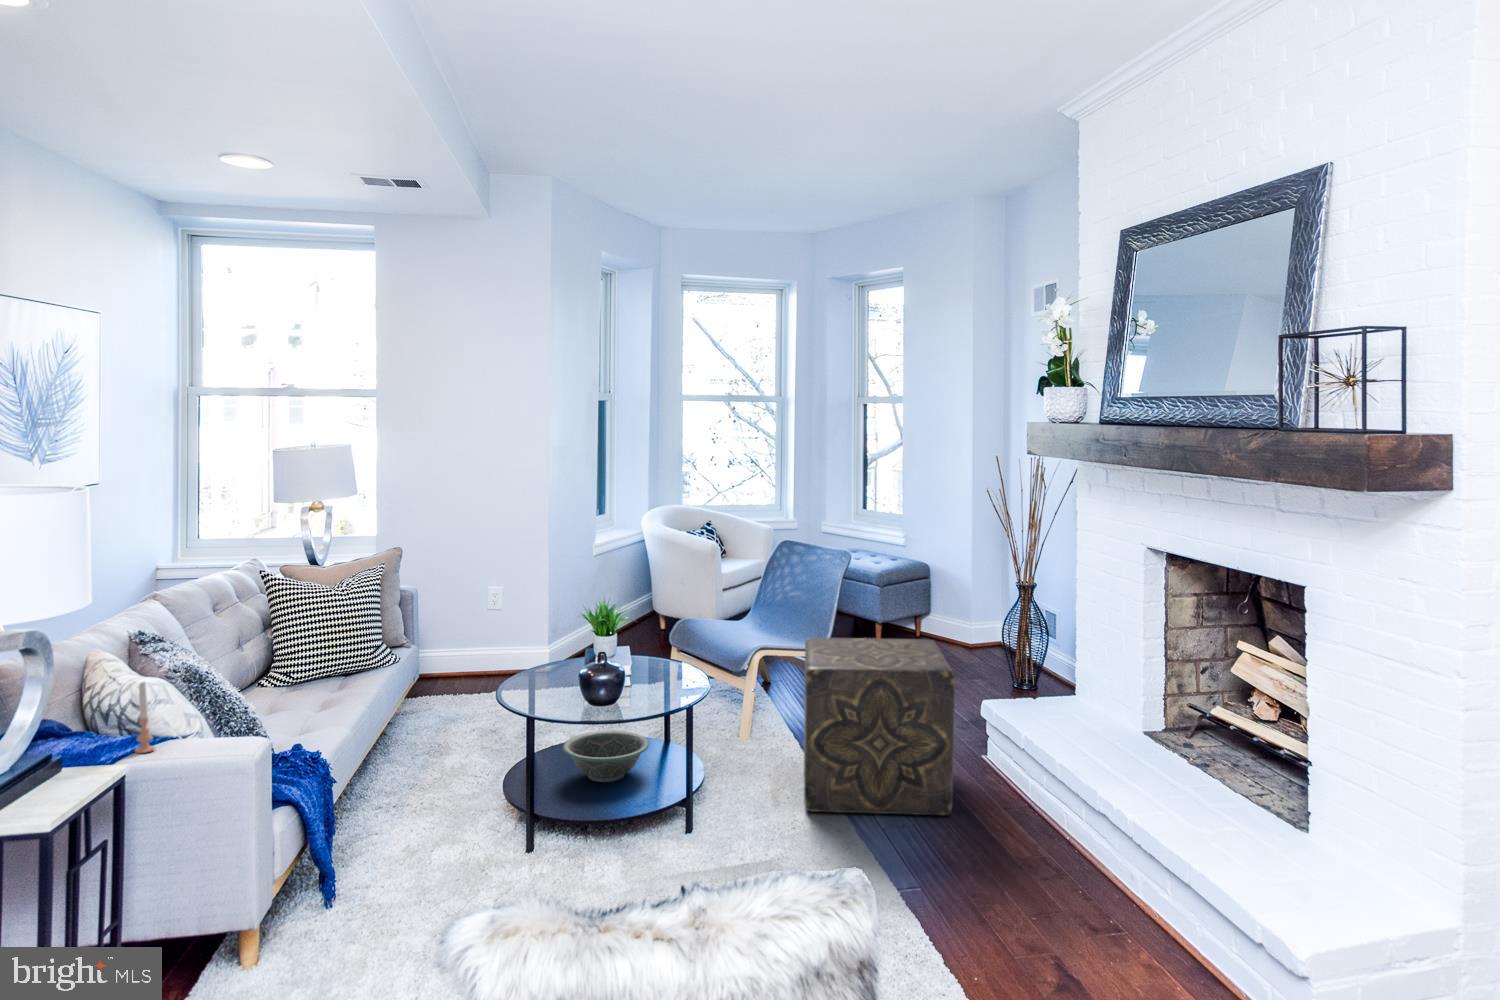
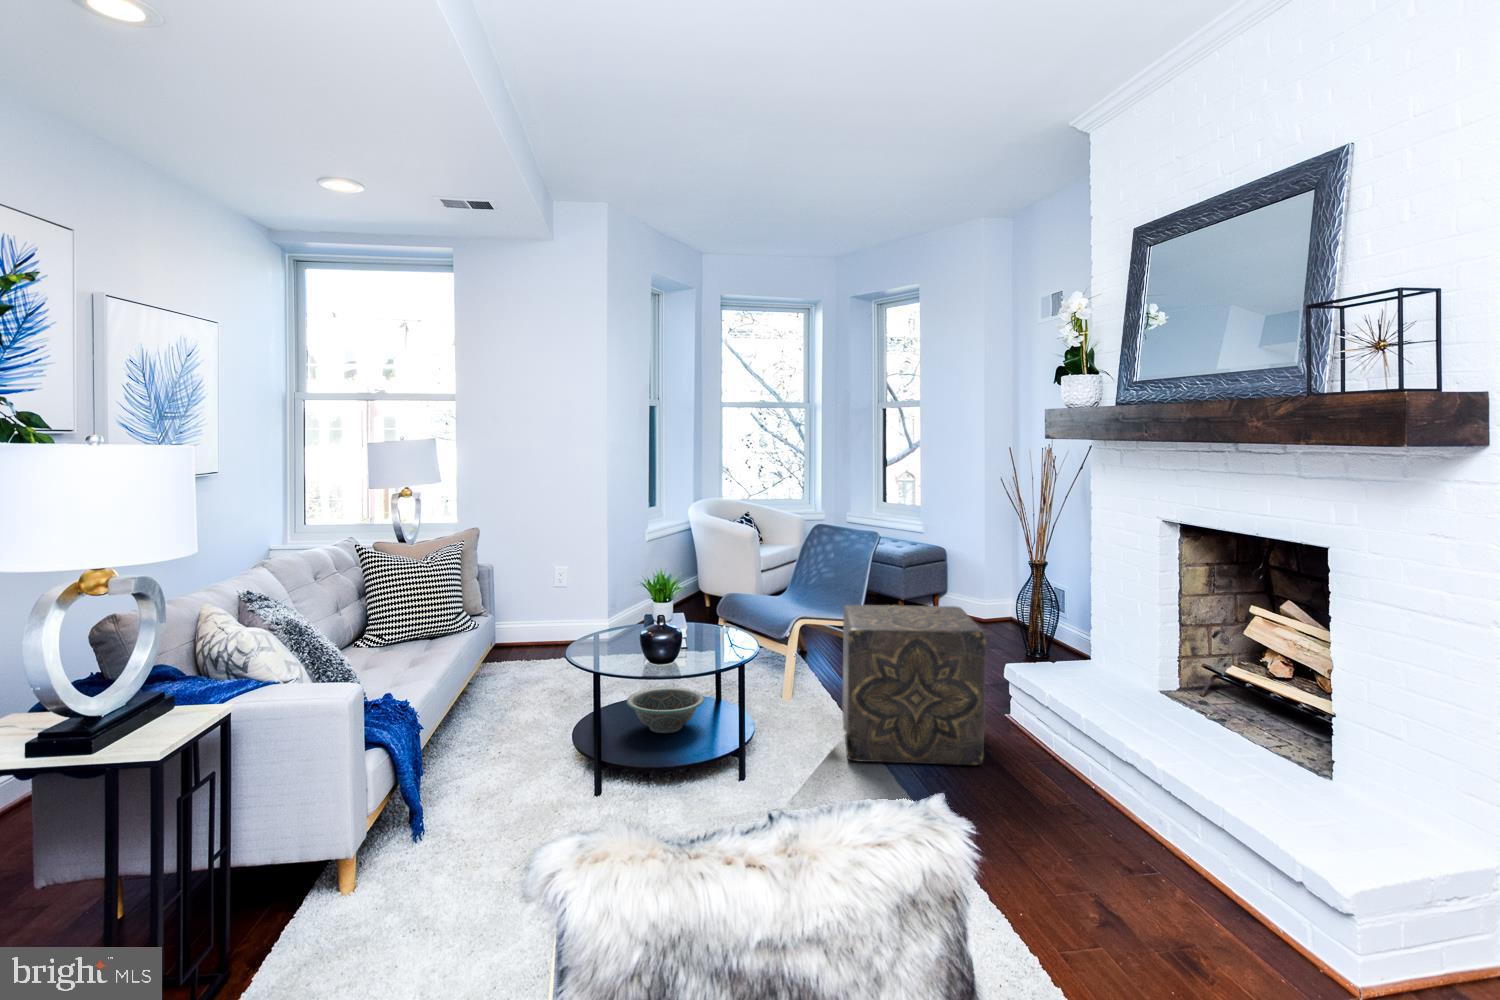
candle: present [135,682,155,753] -> none [239,628,258,694]

